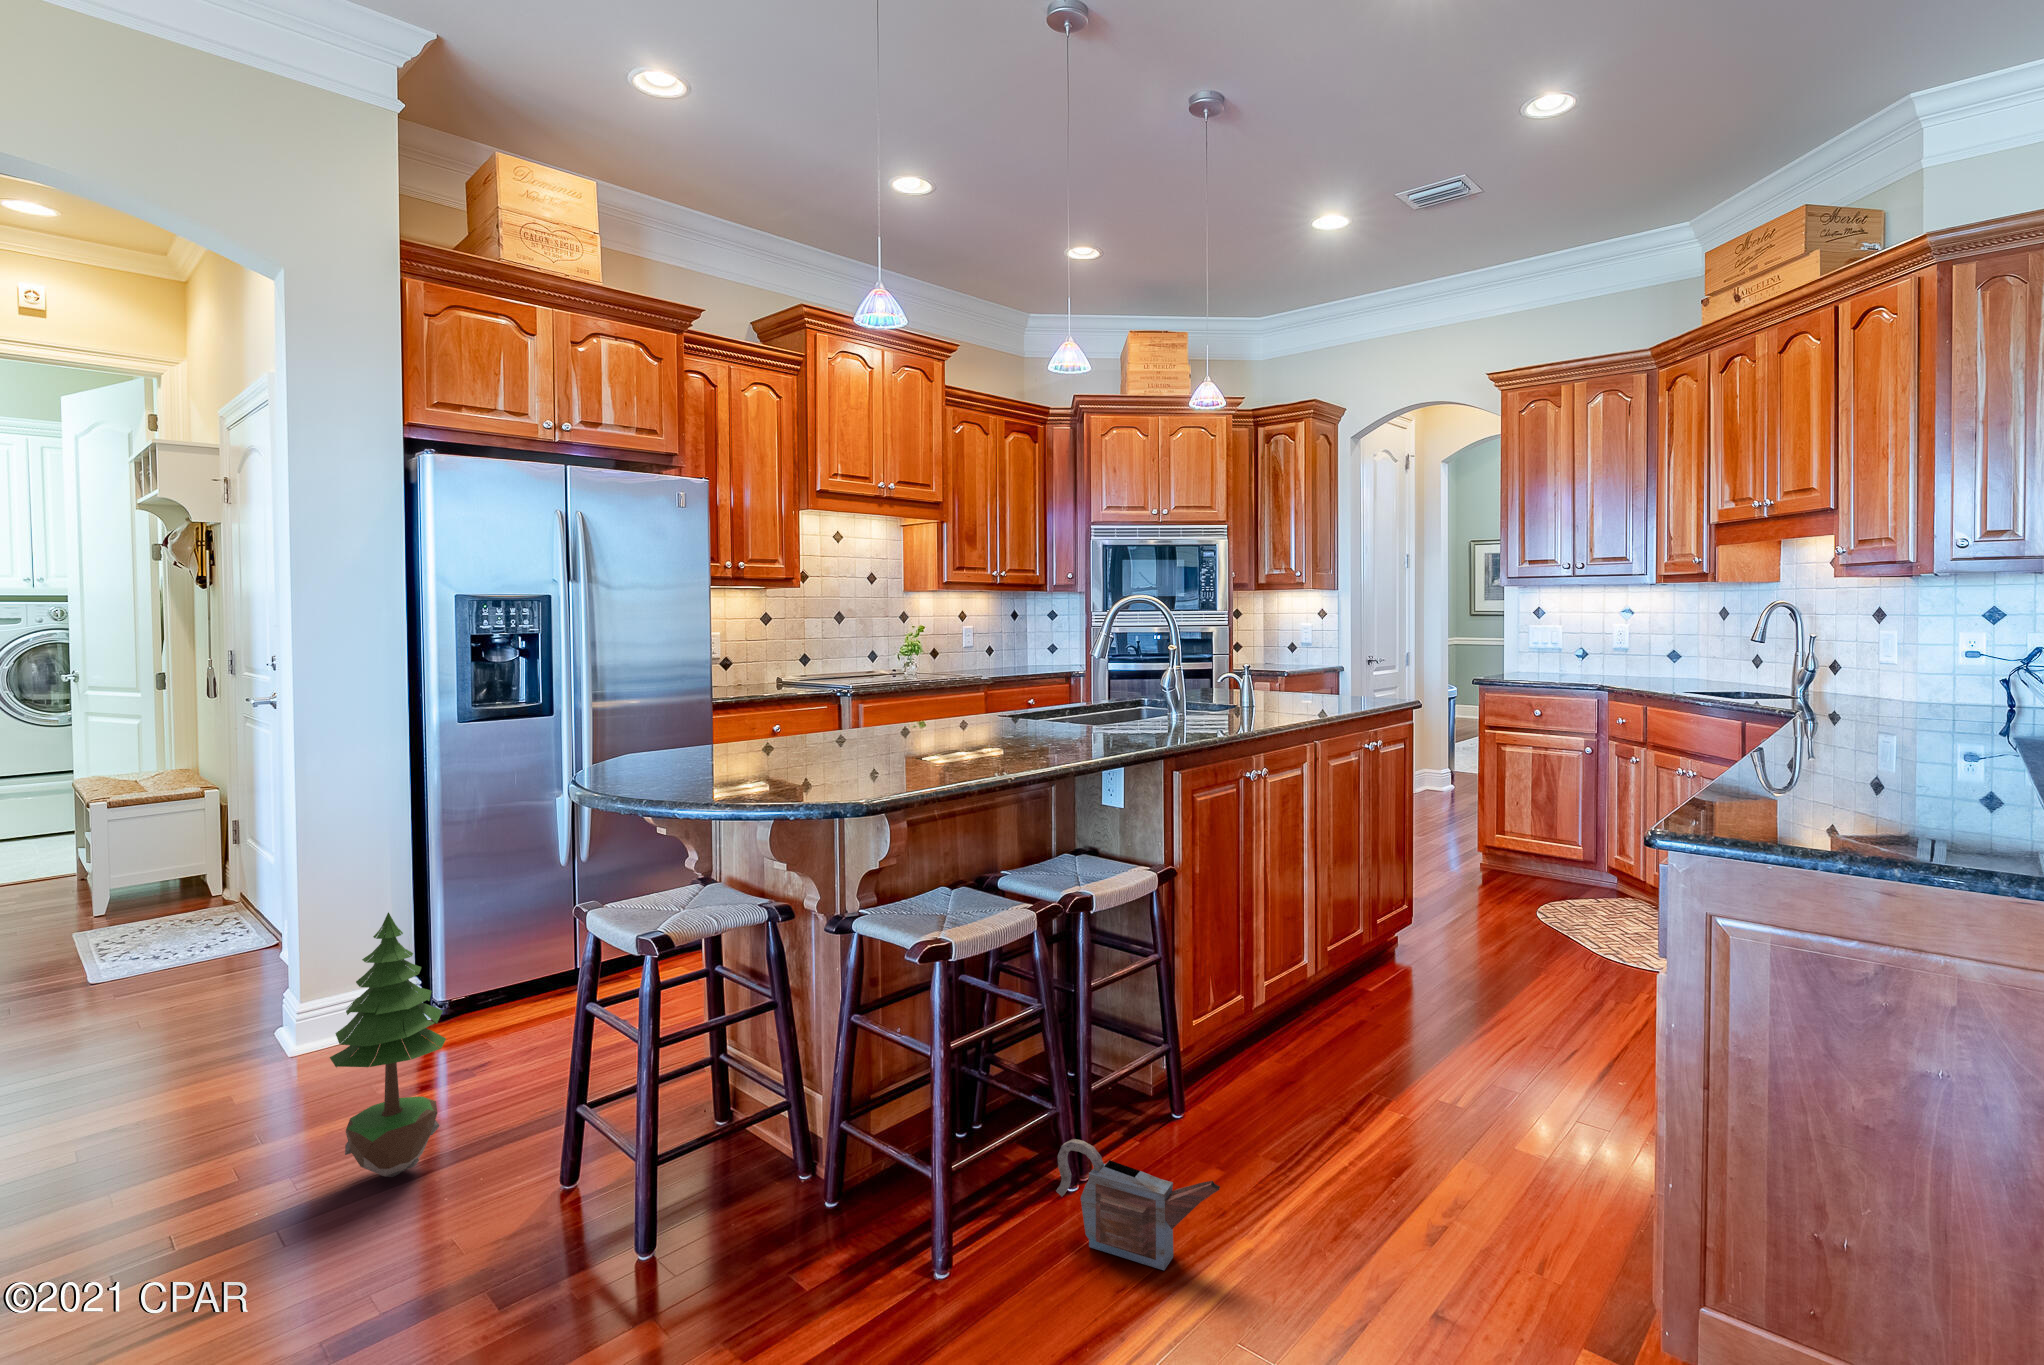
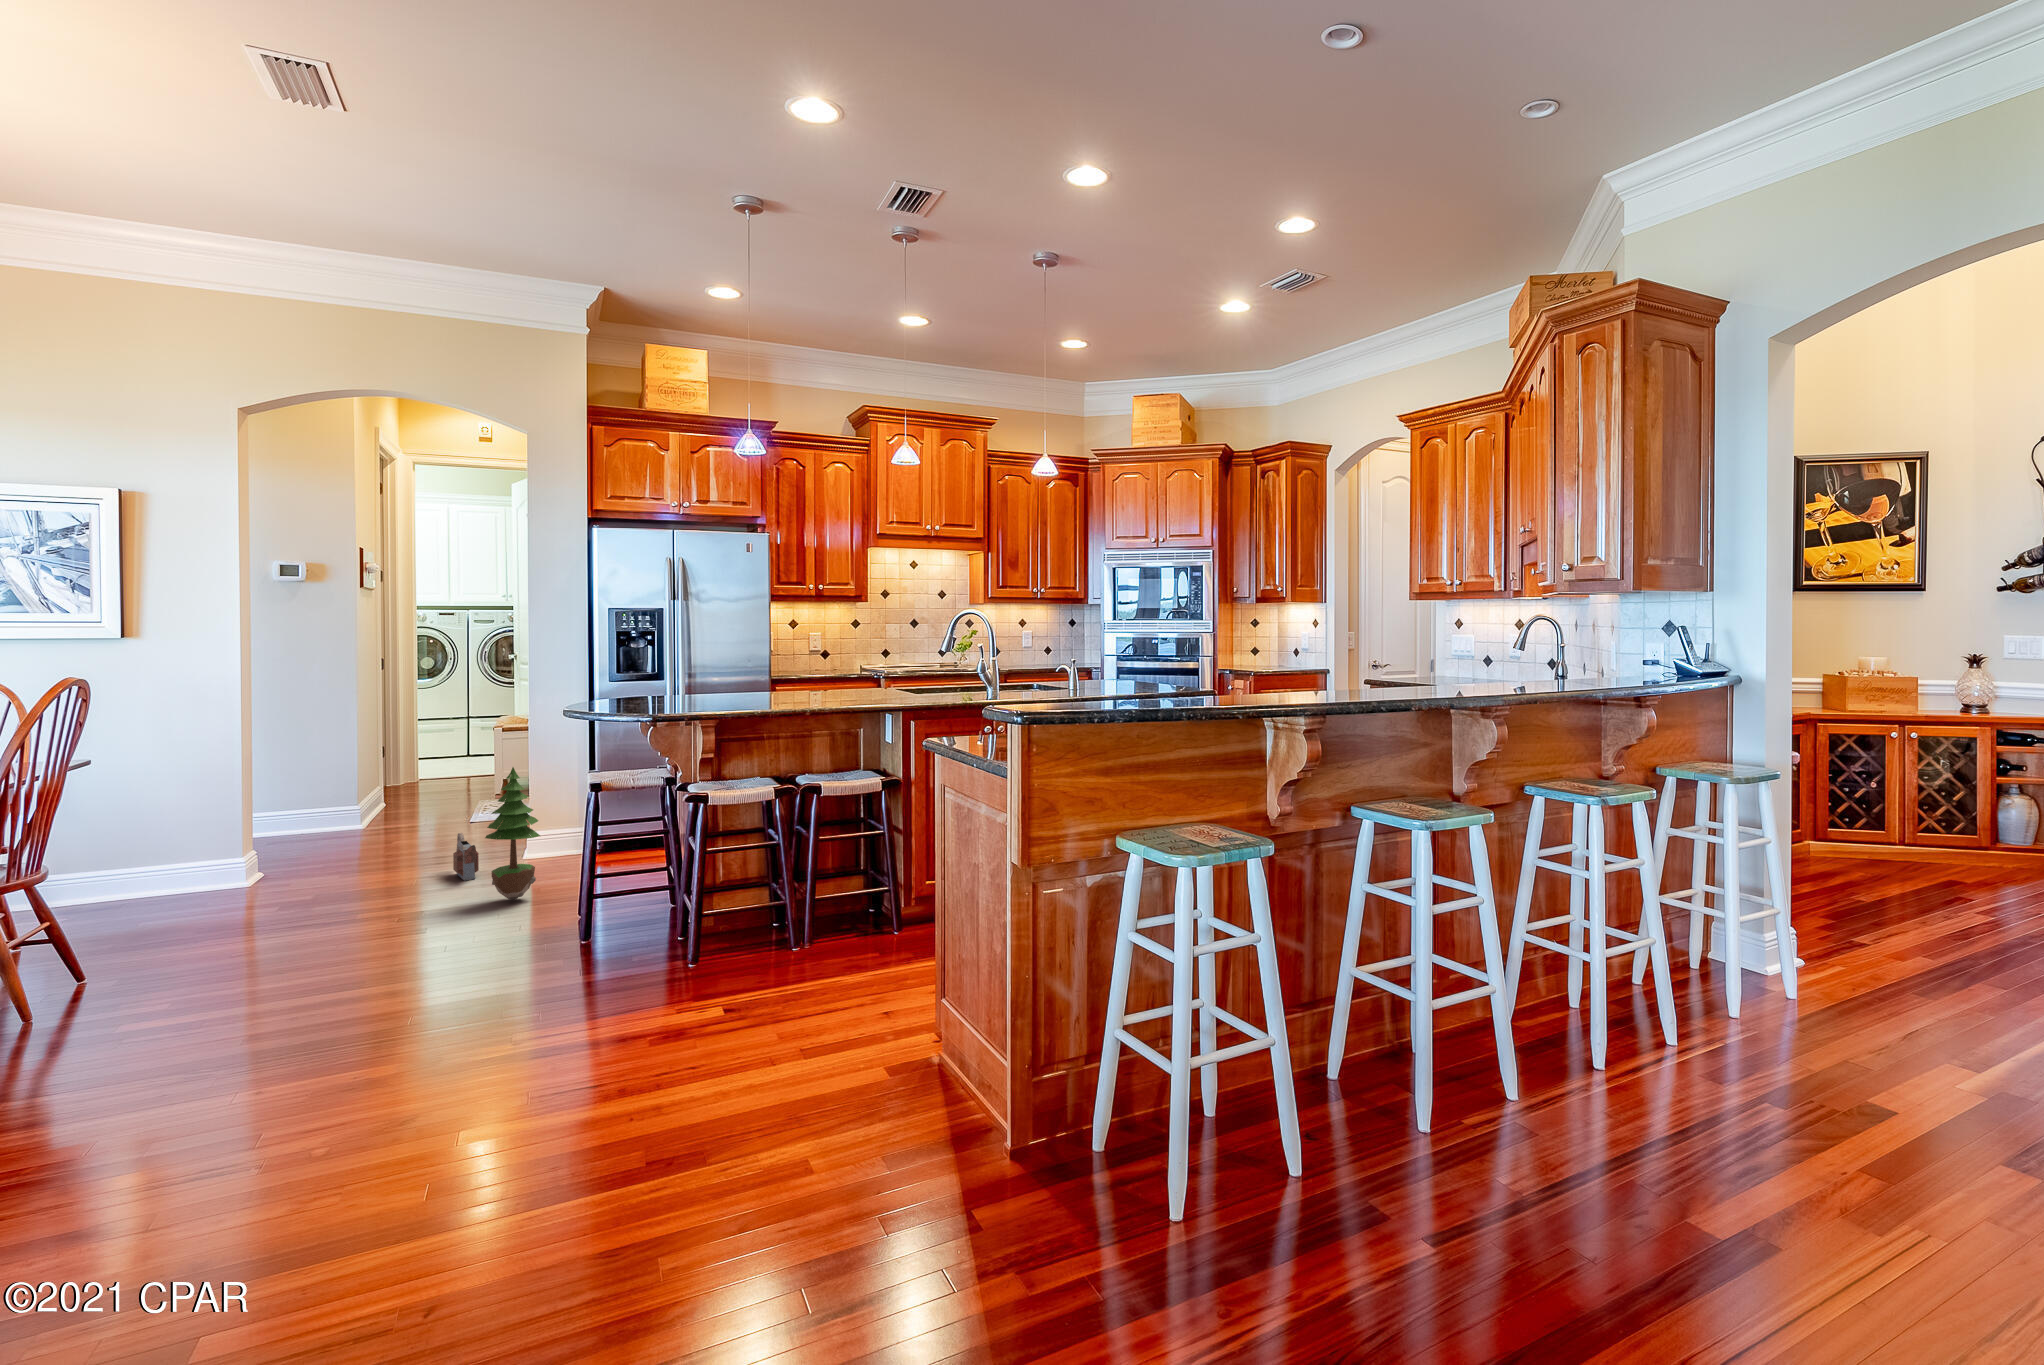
watering can: present [1056,1139,1220,1270] -> present [453,833,479,881]

